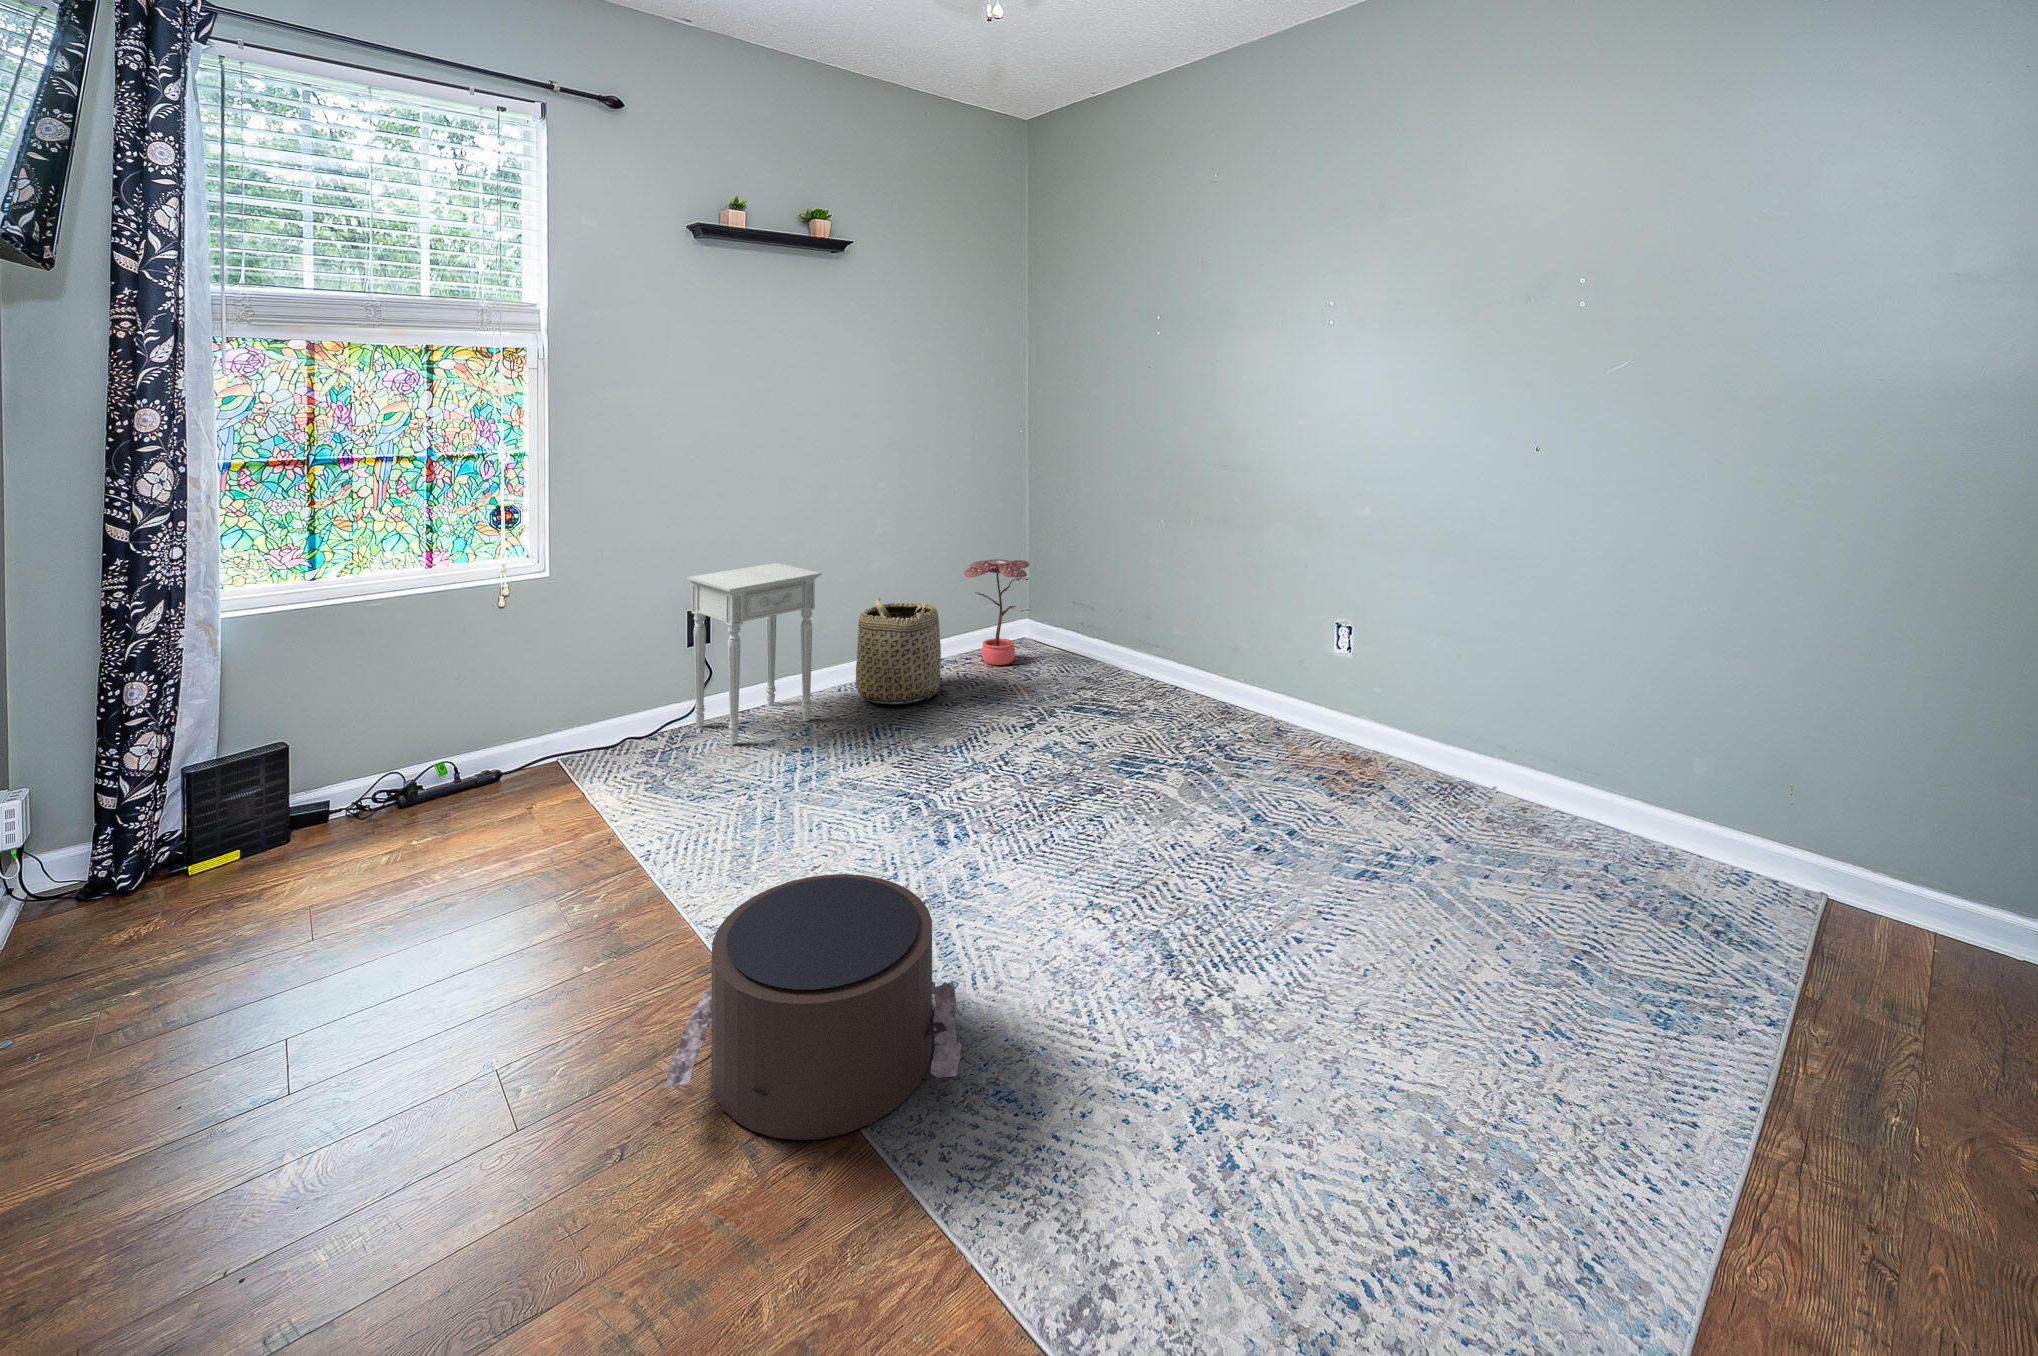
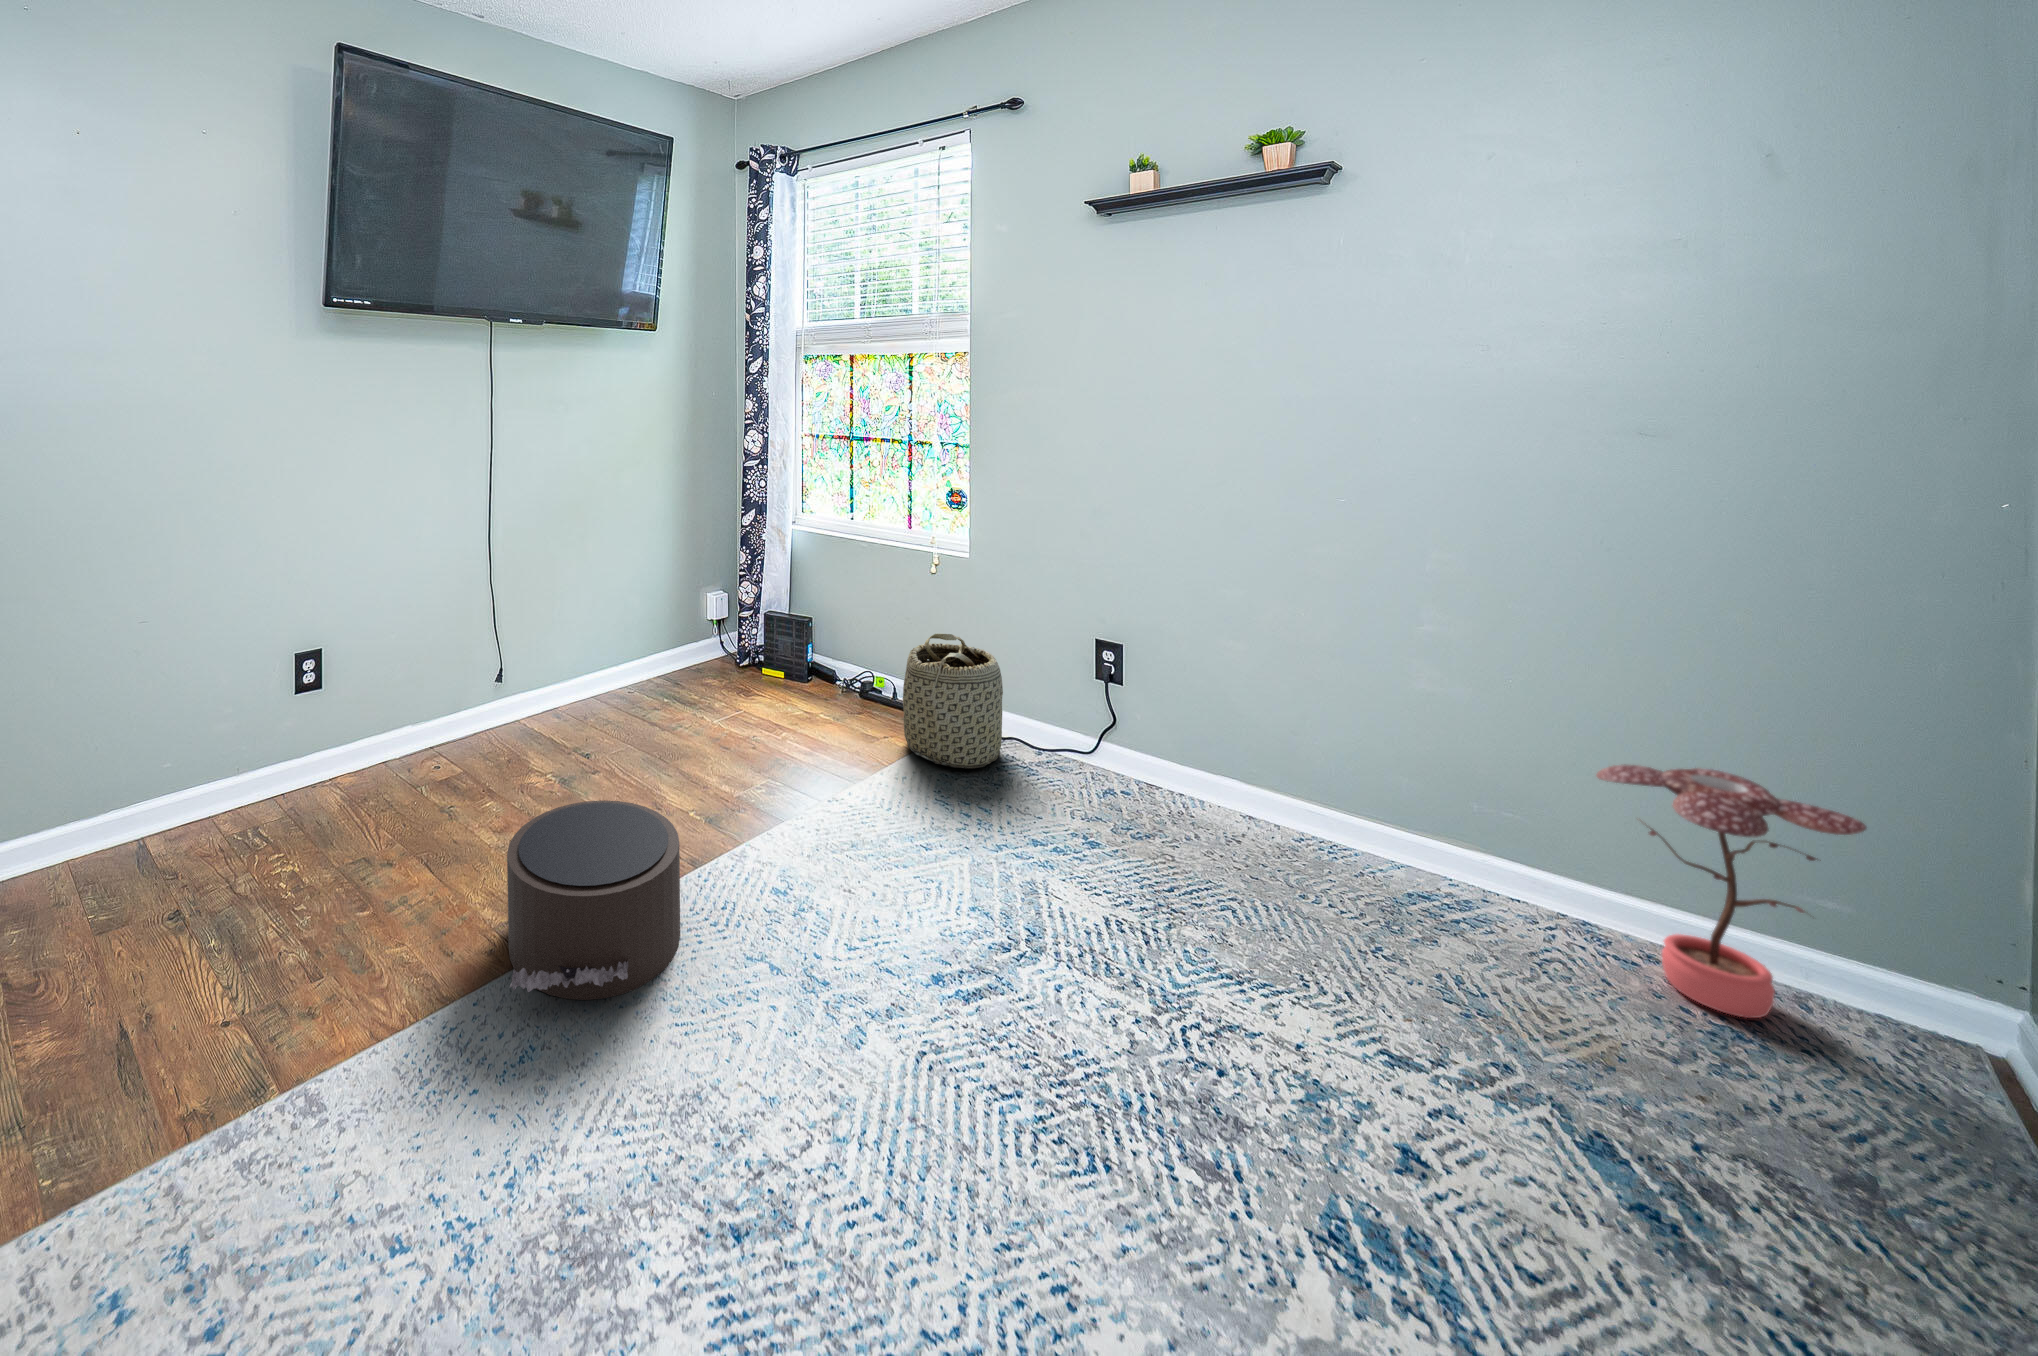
nightstand: present [687,563,822,744] -> none [1054,600,1215,828]
basket: present [856,598,941,704] -> present [903,634,1003,769]

